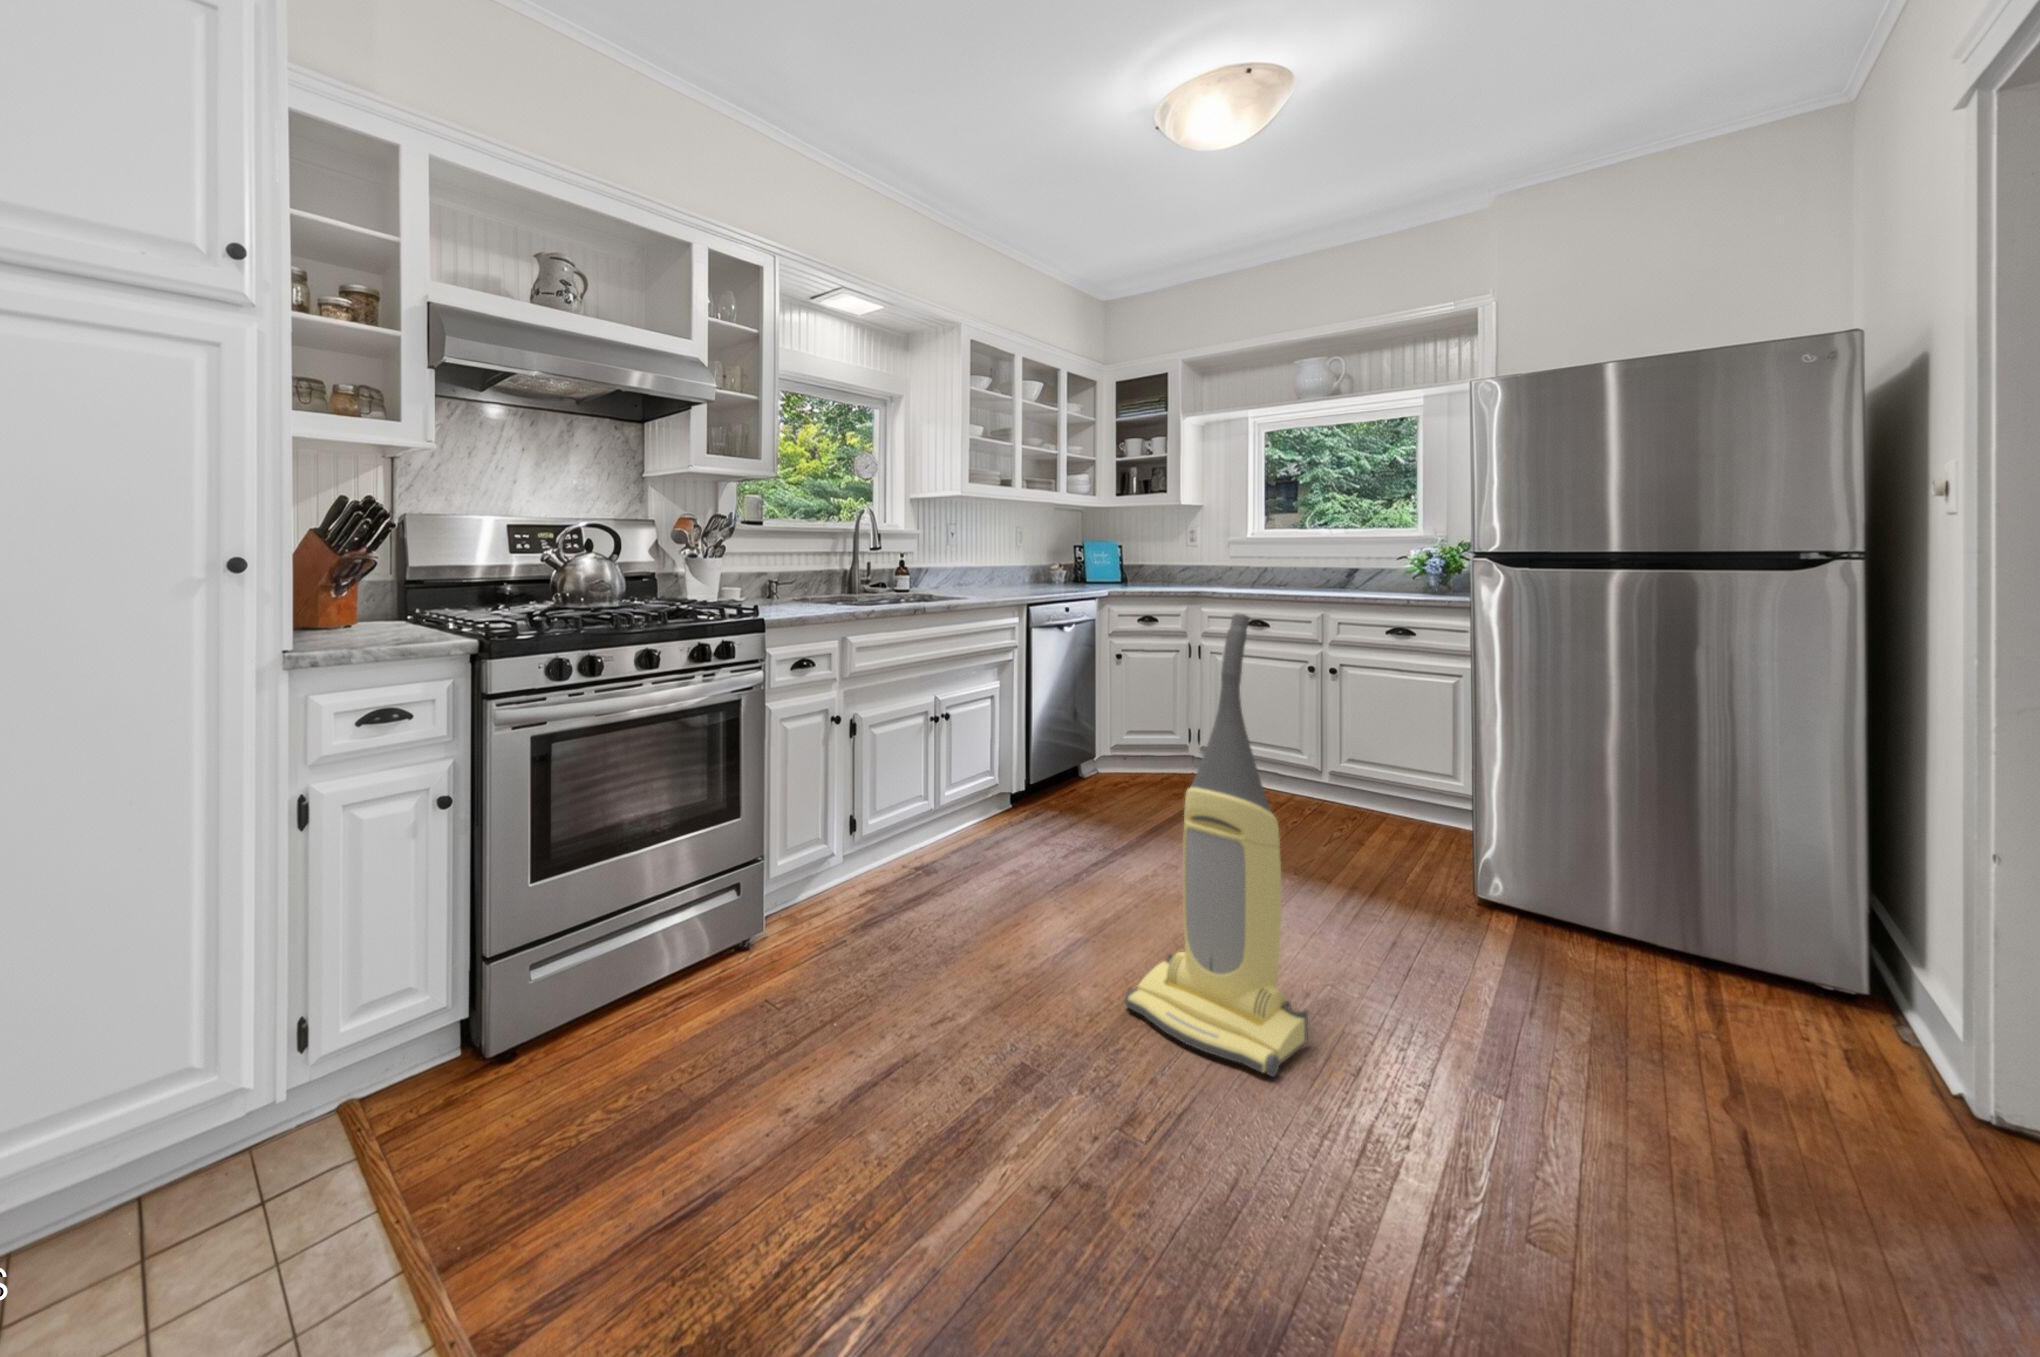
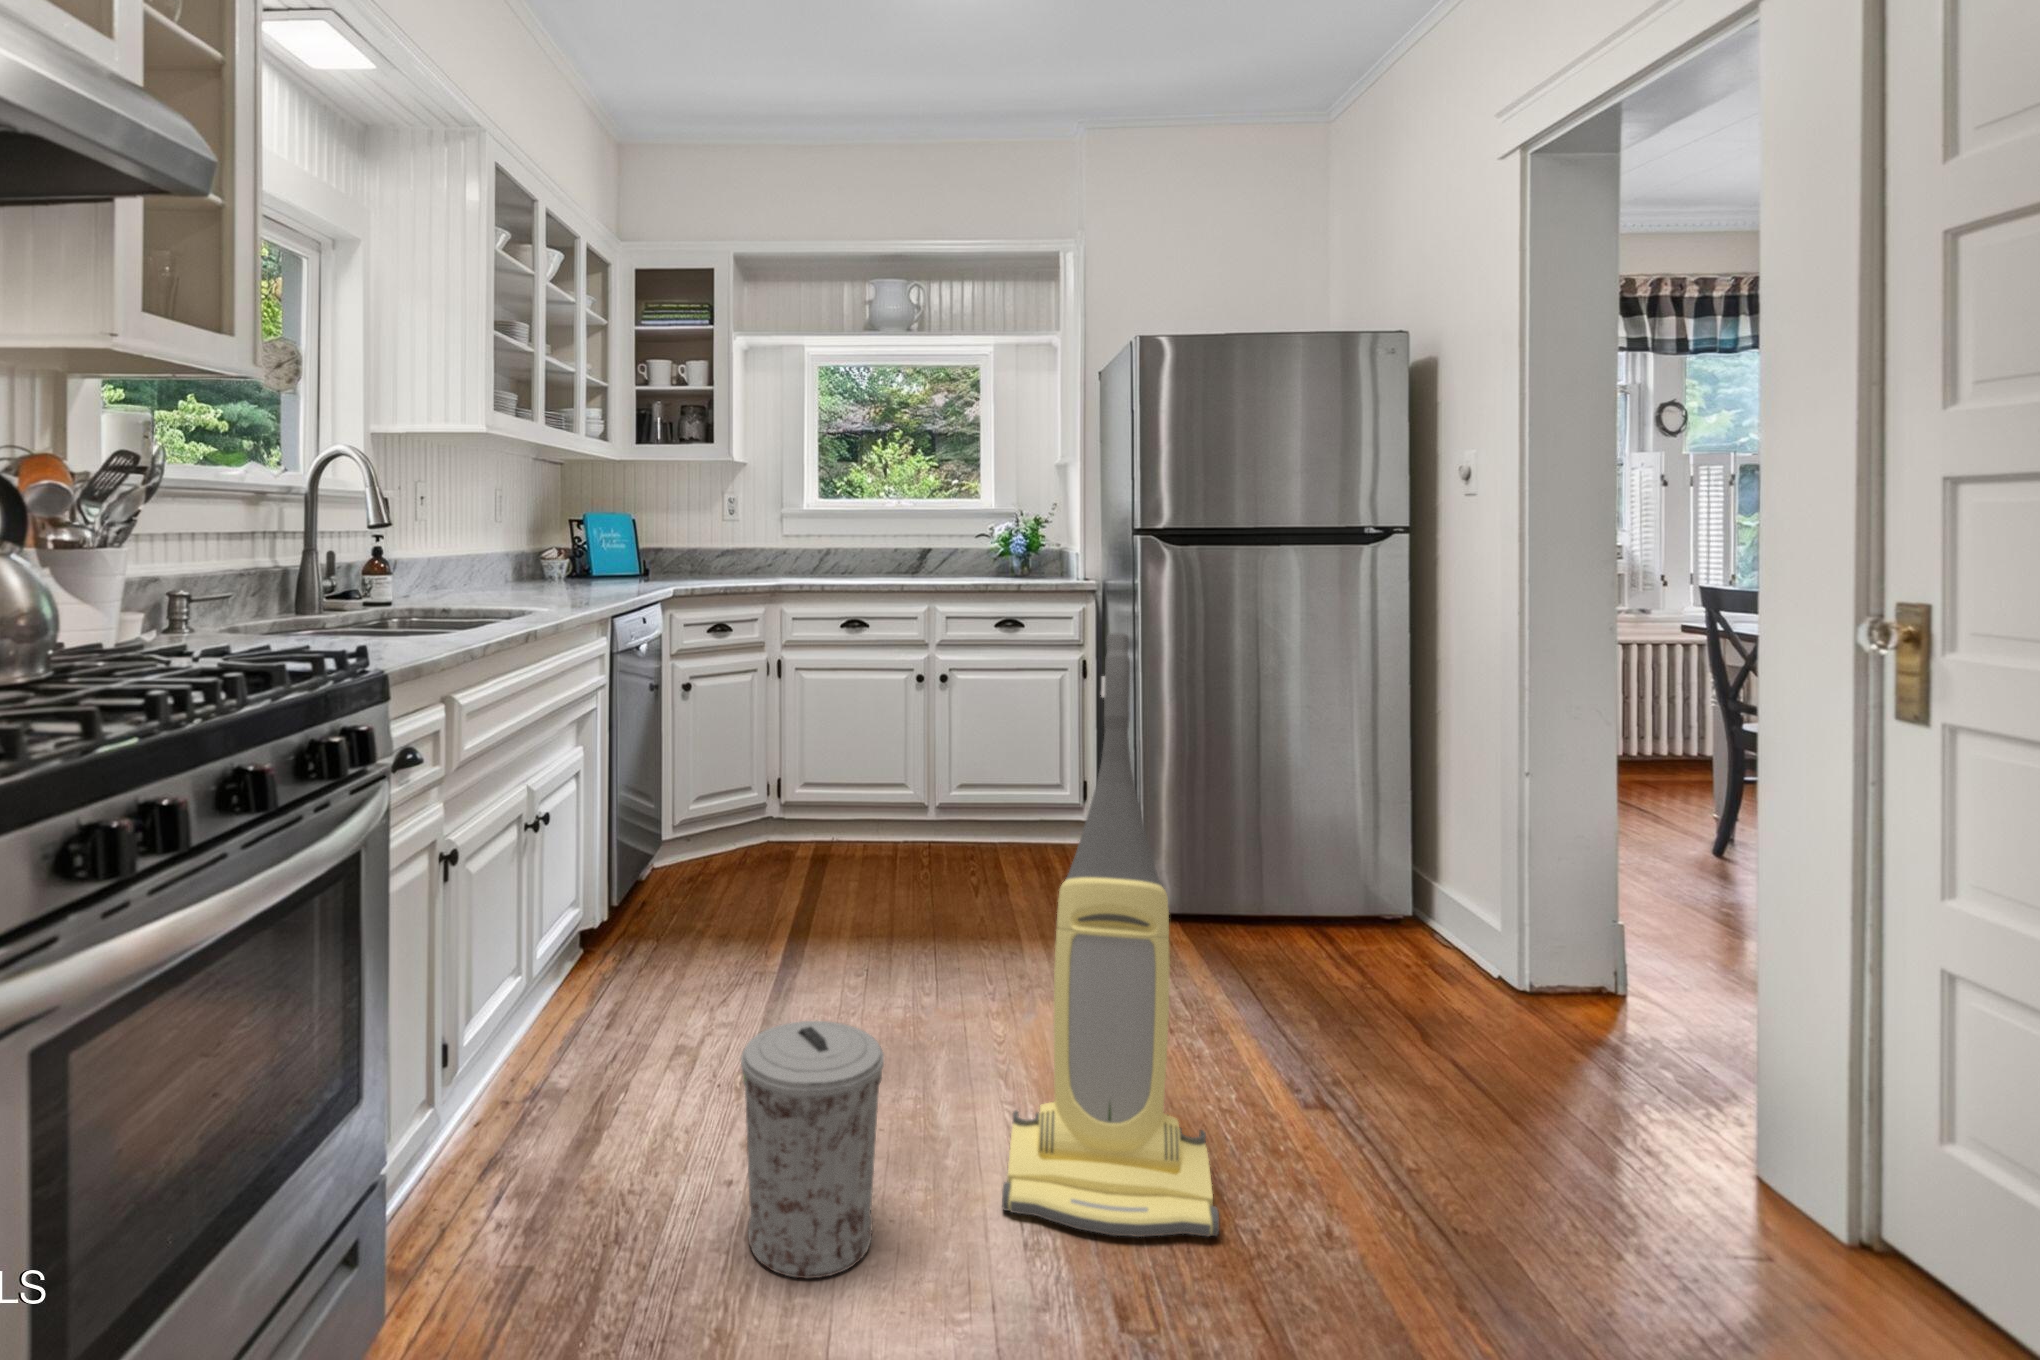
trash can: none [952,844,1040,995] -> present [741,1021,884,1278]

